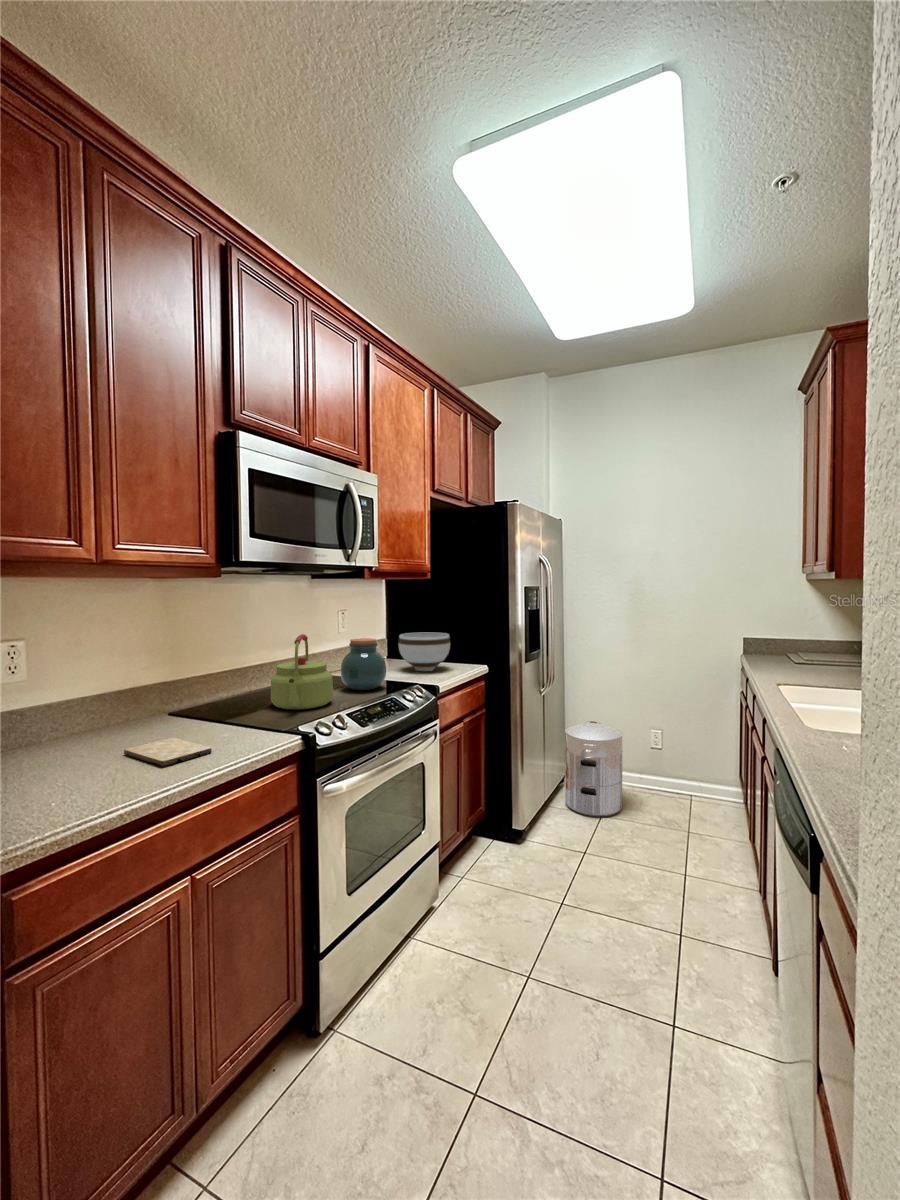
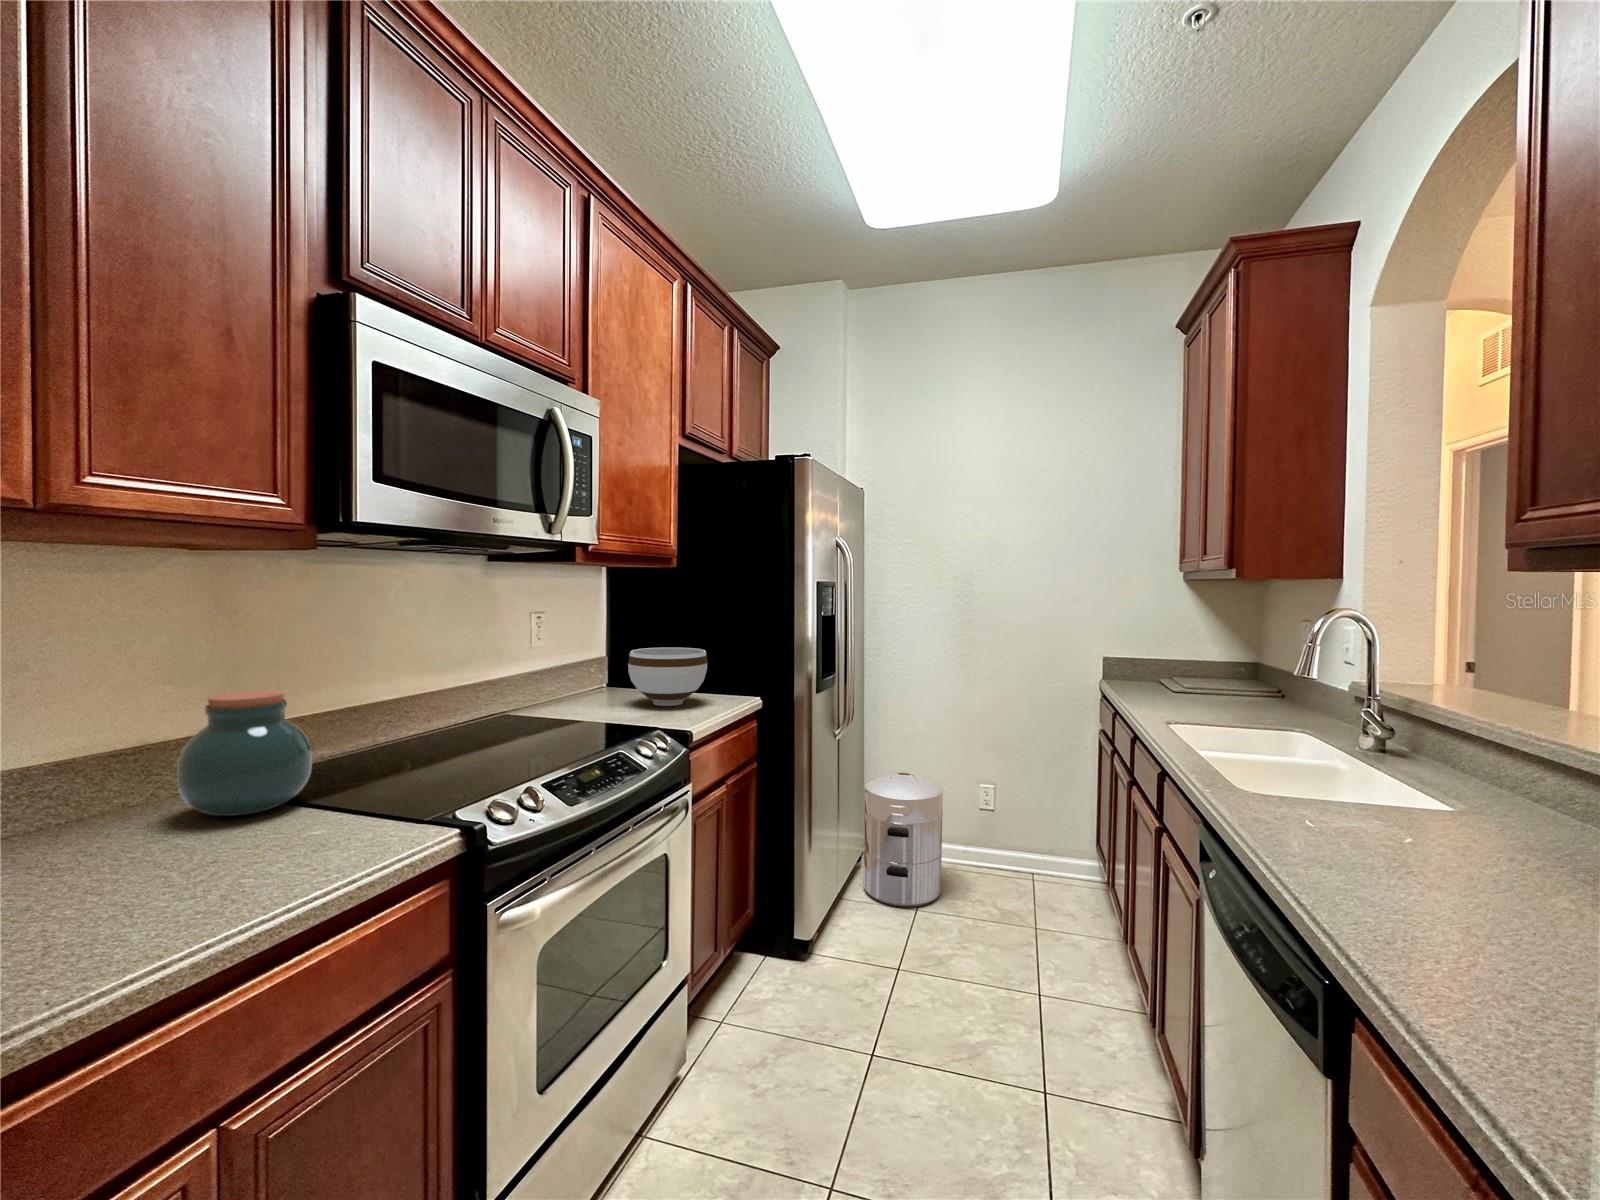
kettle: present [271,634,333,710] -> none [410,650,521,777]
jar: present [341,638,386,690] -> present [177,690,312,816]
cutting board: present [124,738,212,766] -> none [86,843,277,912]

